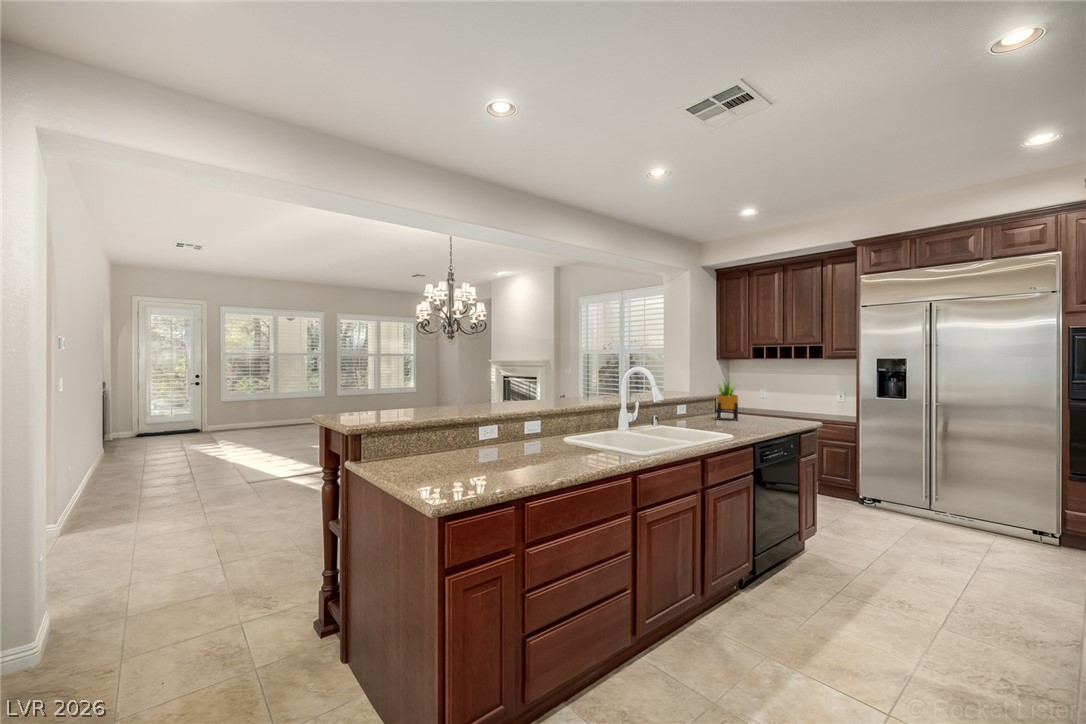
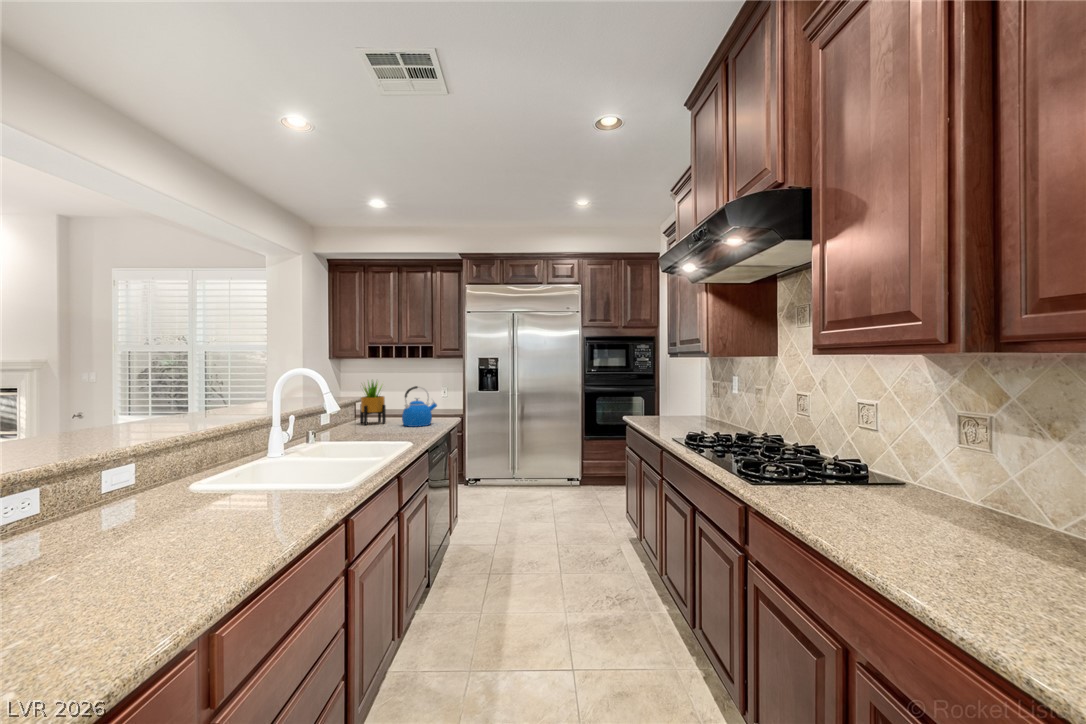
kettle: none [750,387,789,426] -> present [402,386,437,427]

